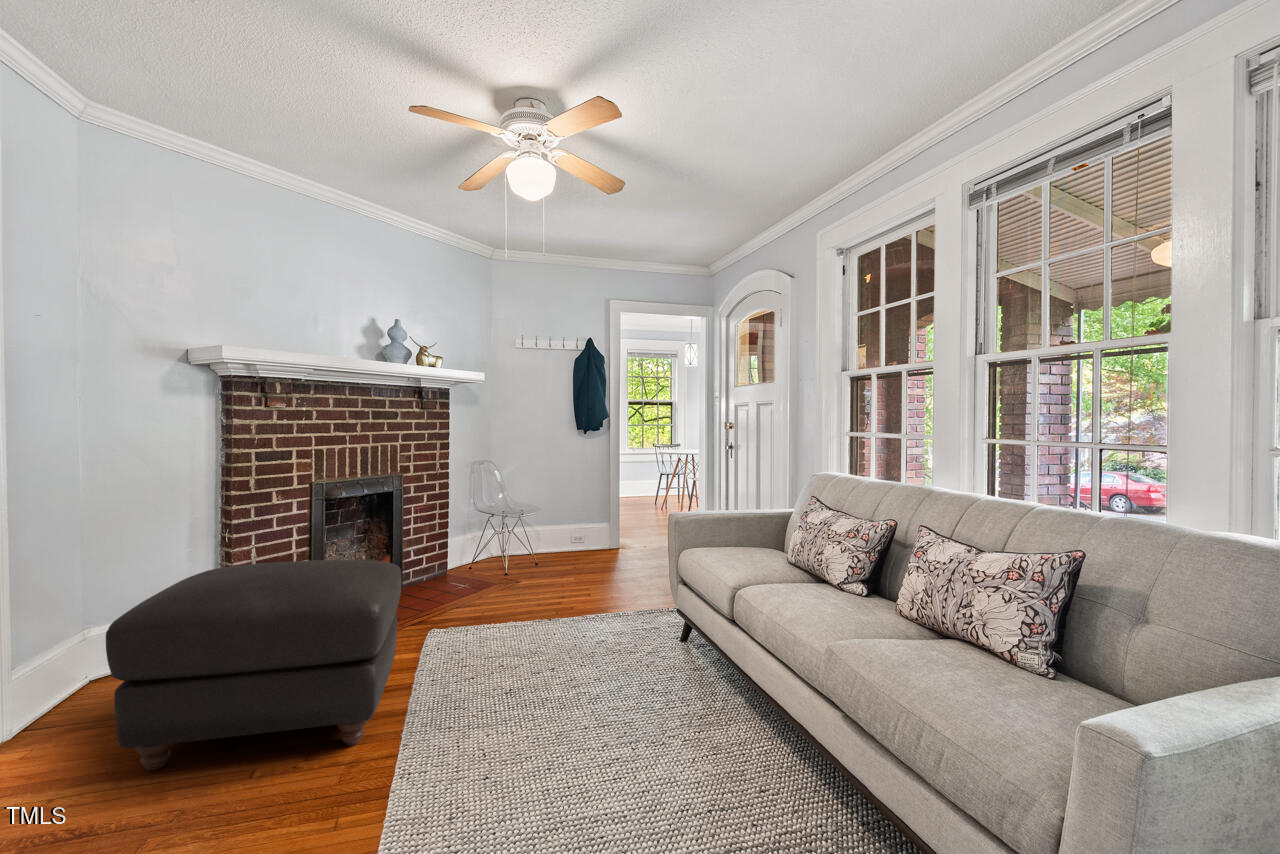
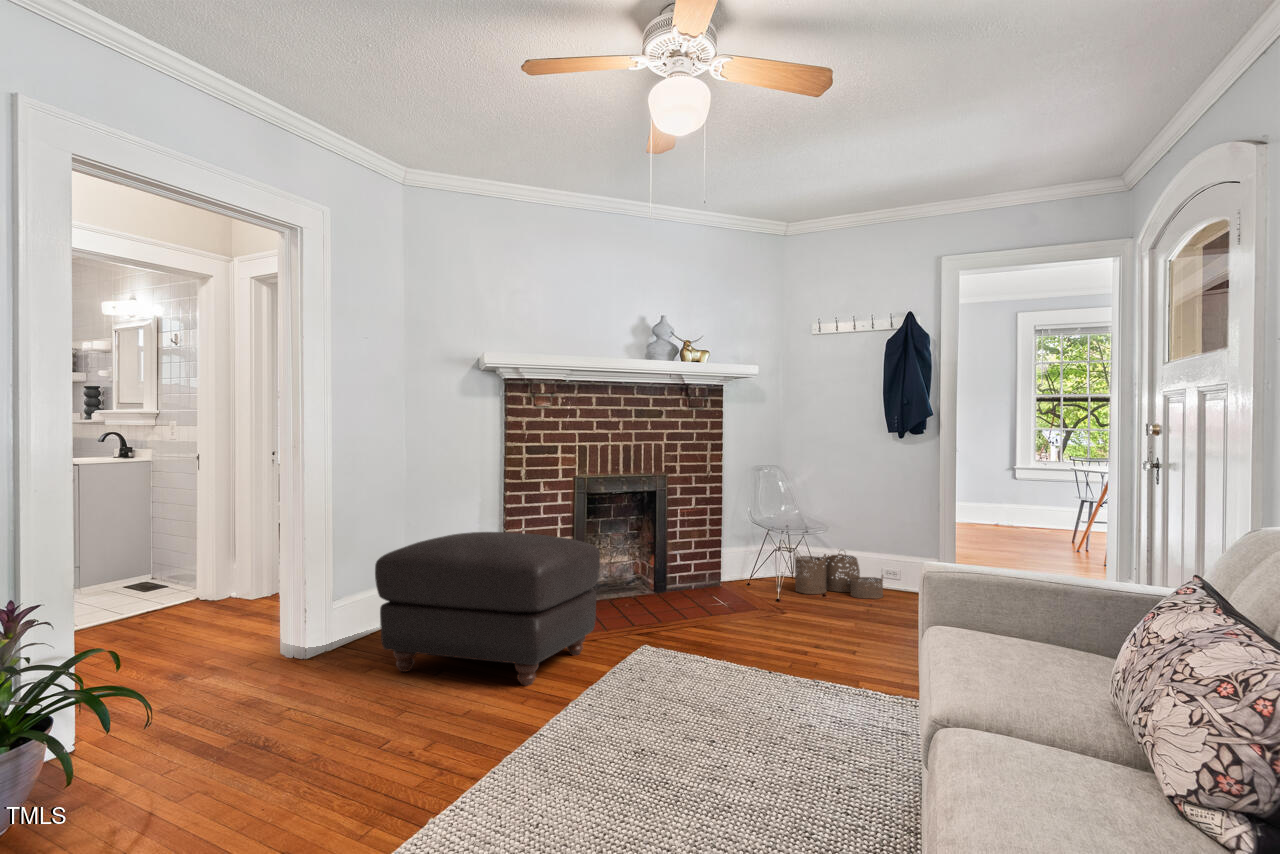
woven basket: none [519,529,595,573] -> present [795,551,883,599]

